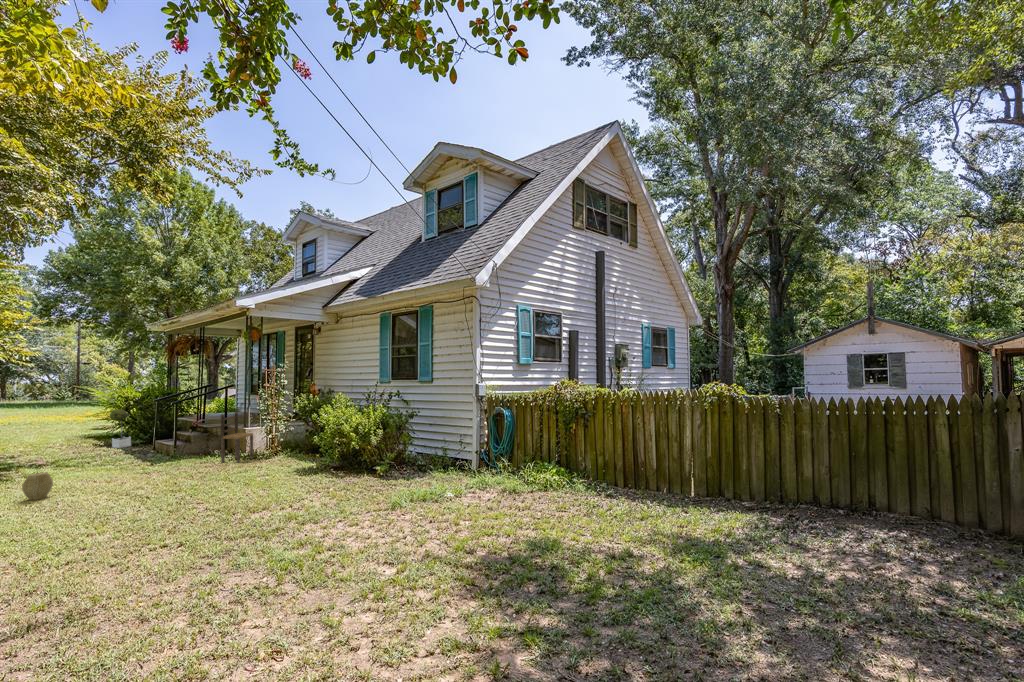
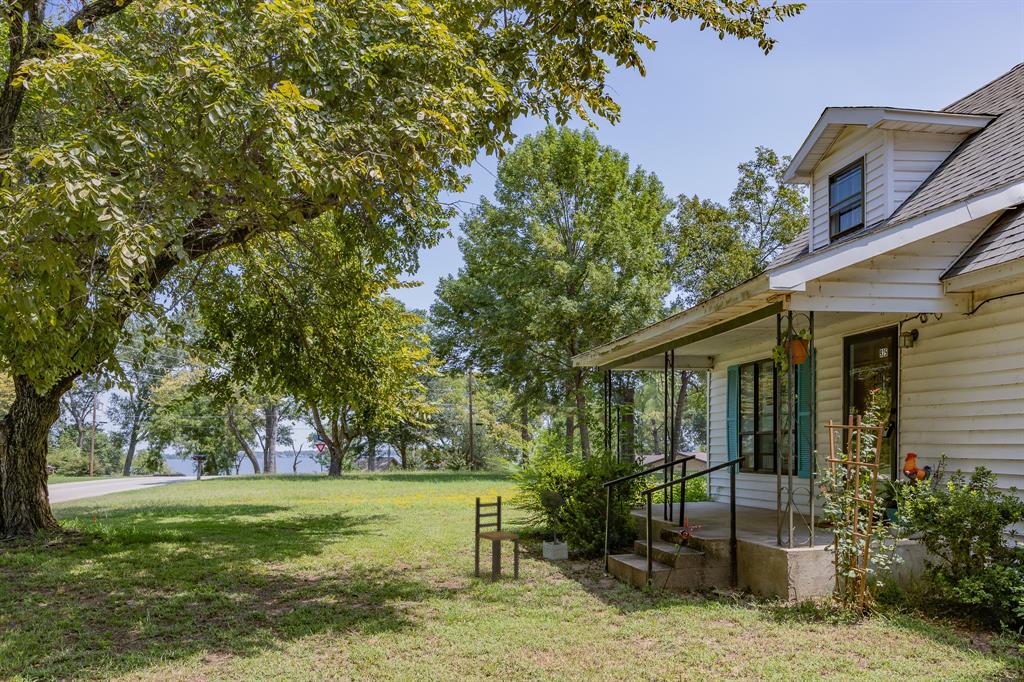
chair: present [221,412,253,463] -> present [475,496,519,582]
woven basket: present [22,472,53,500] -> none [463,605,503,662]

